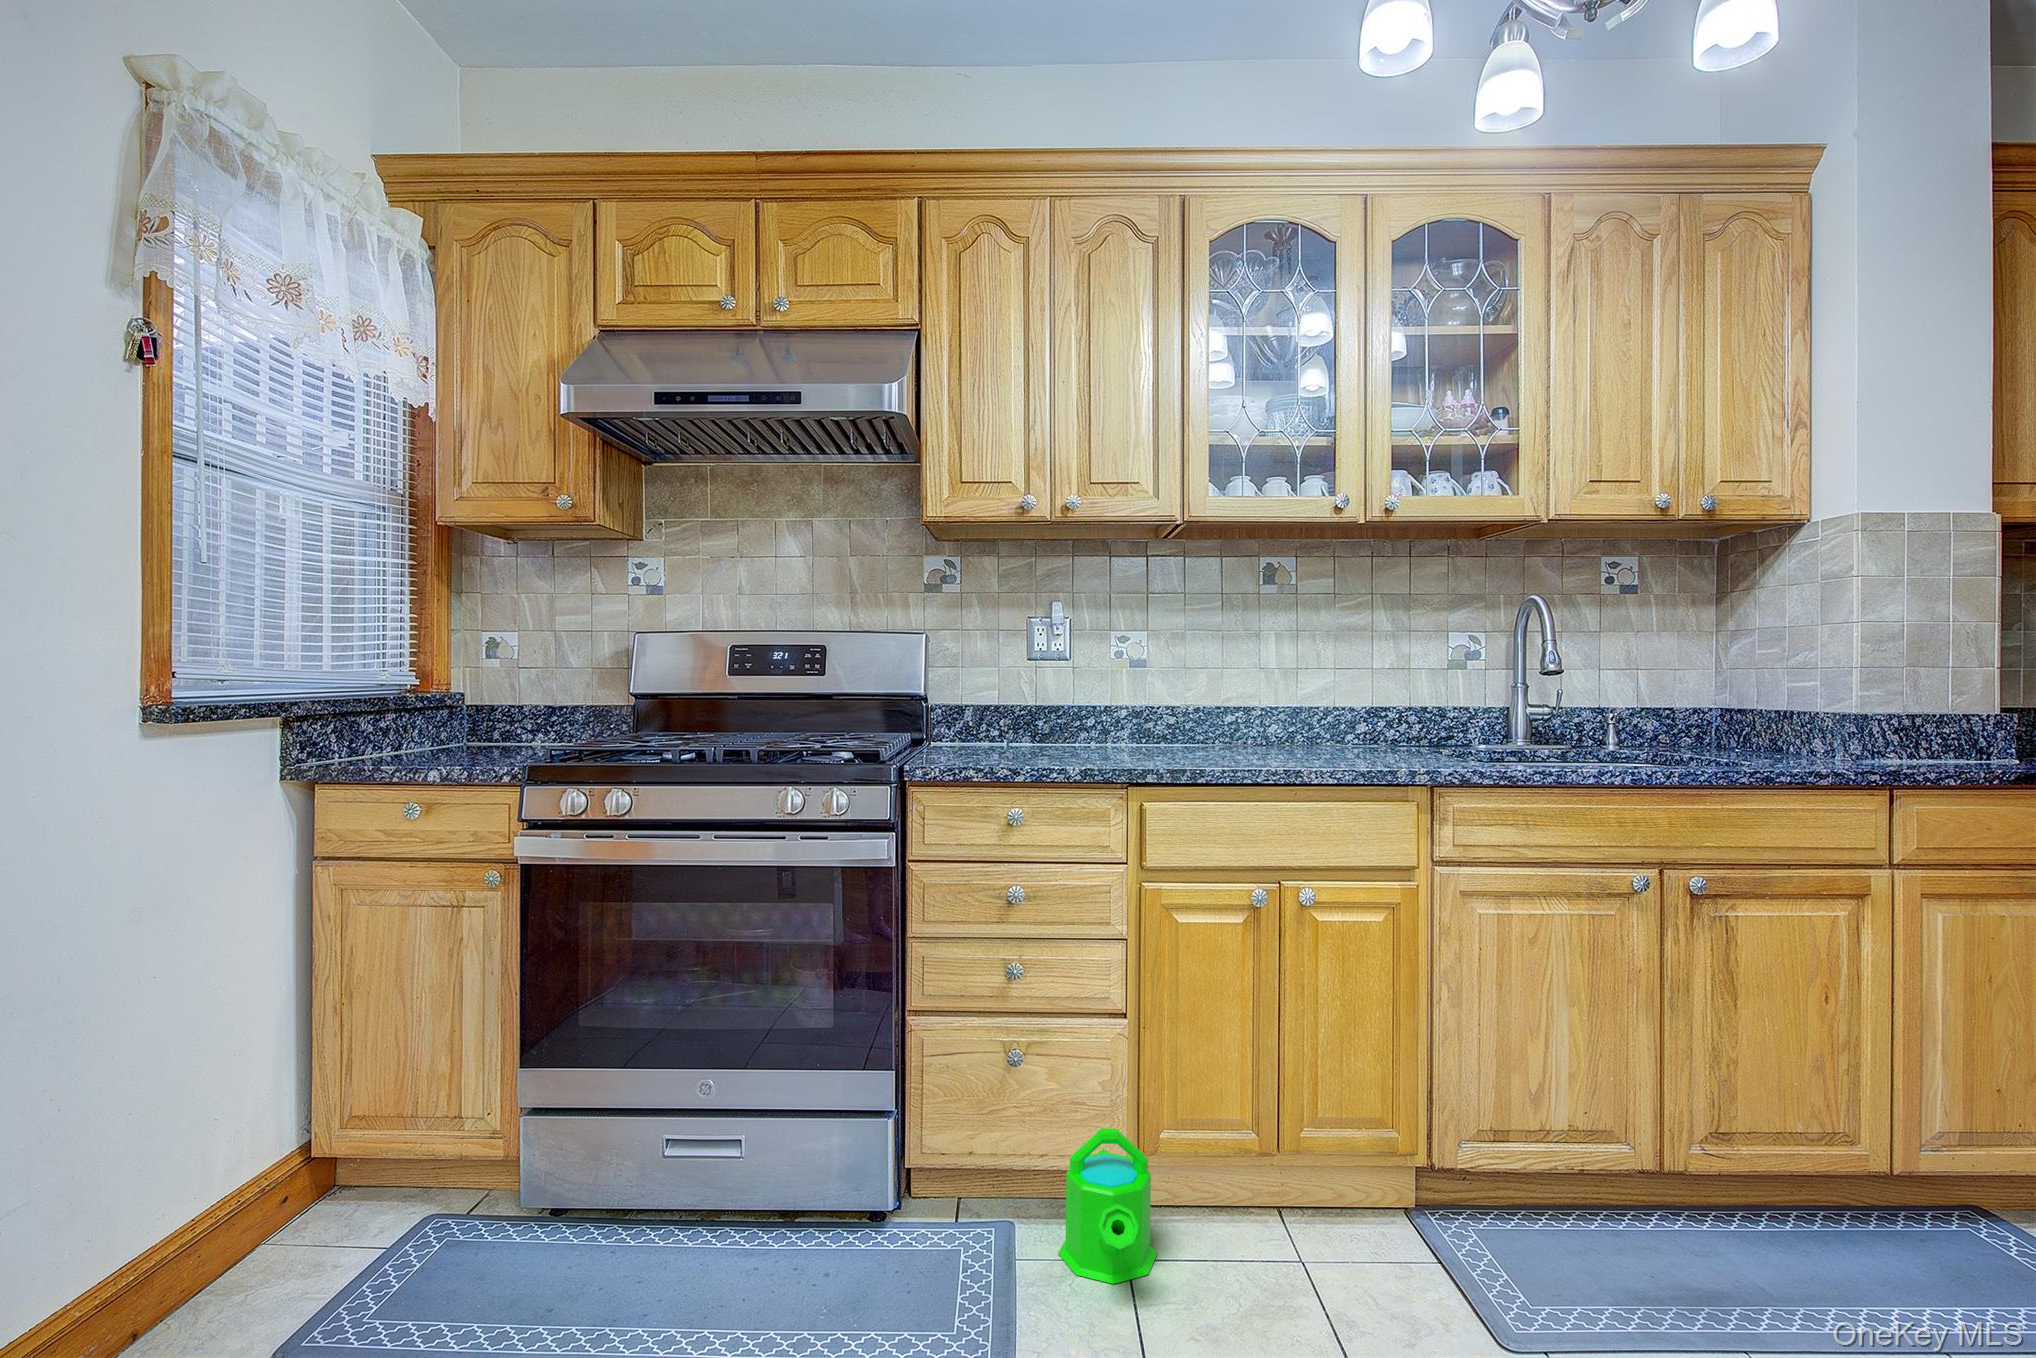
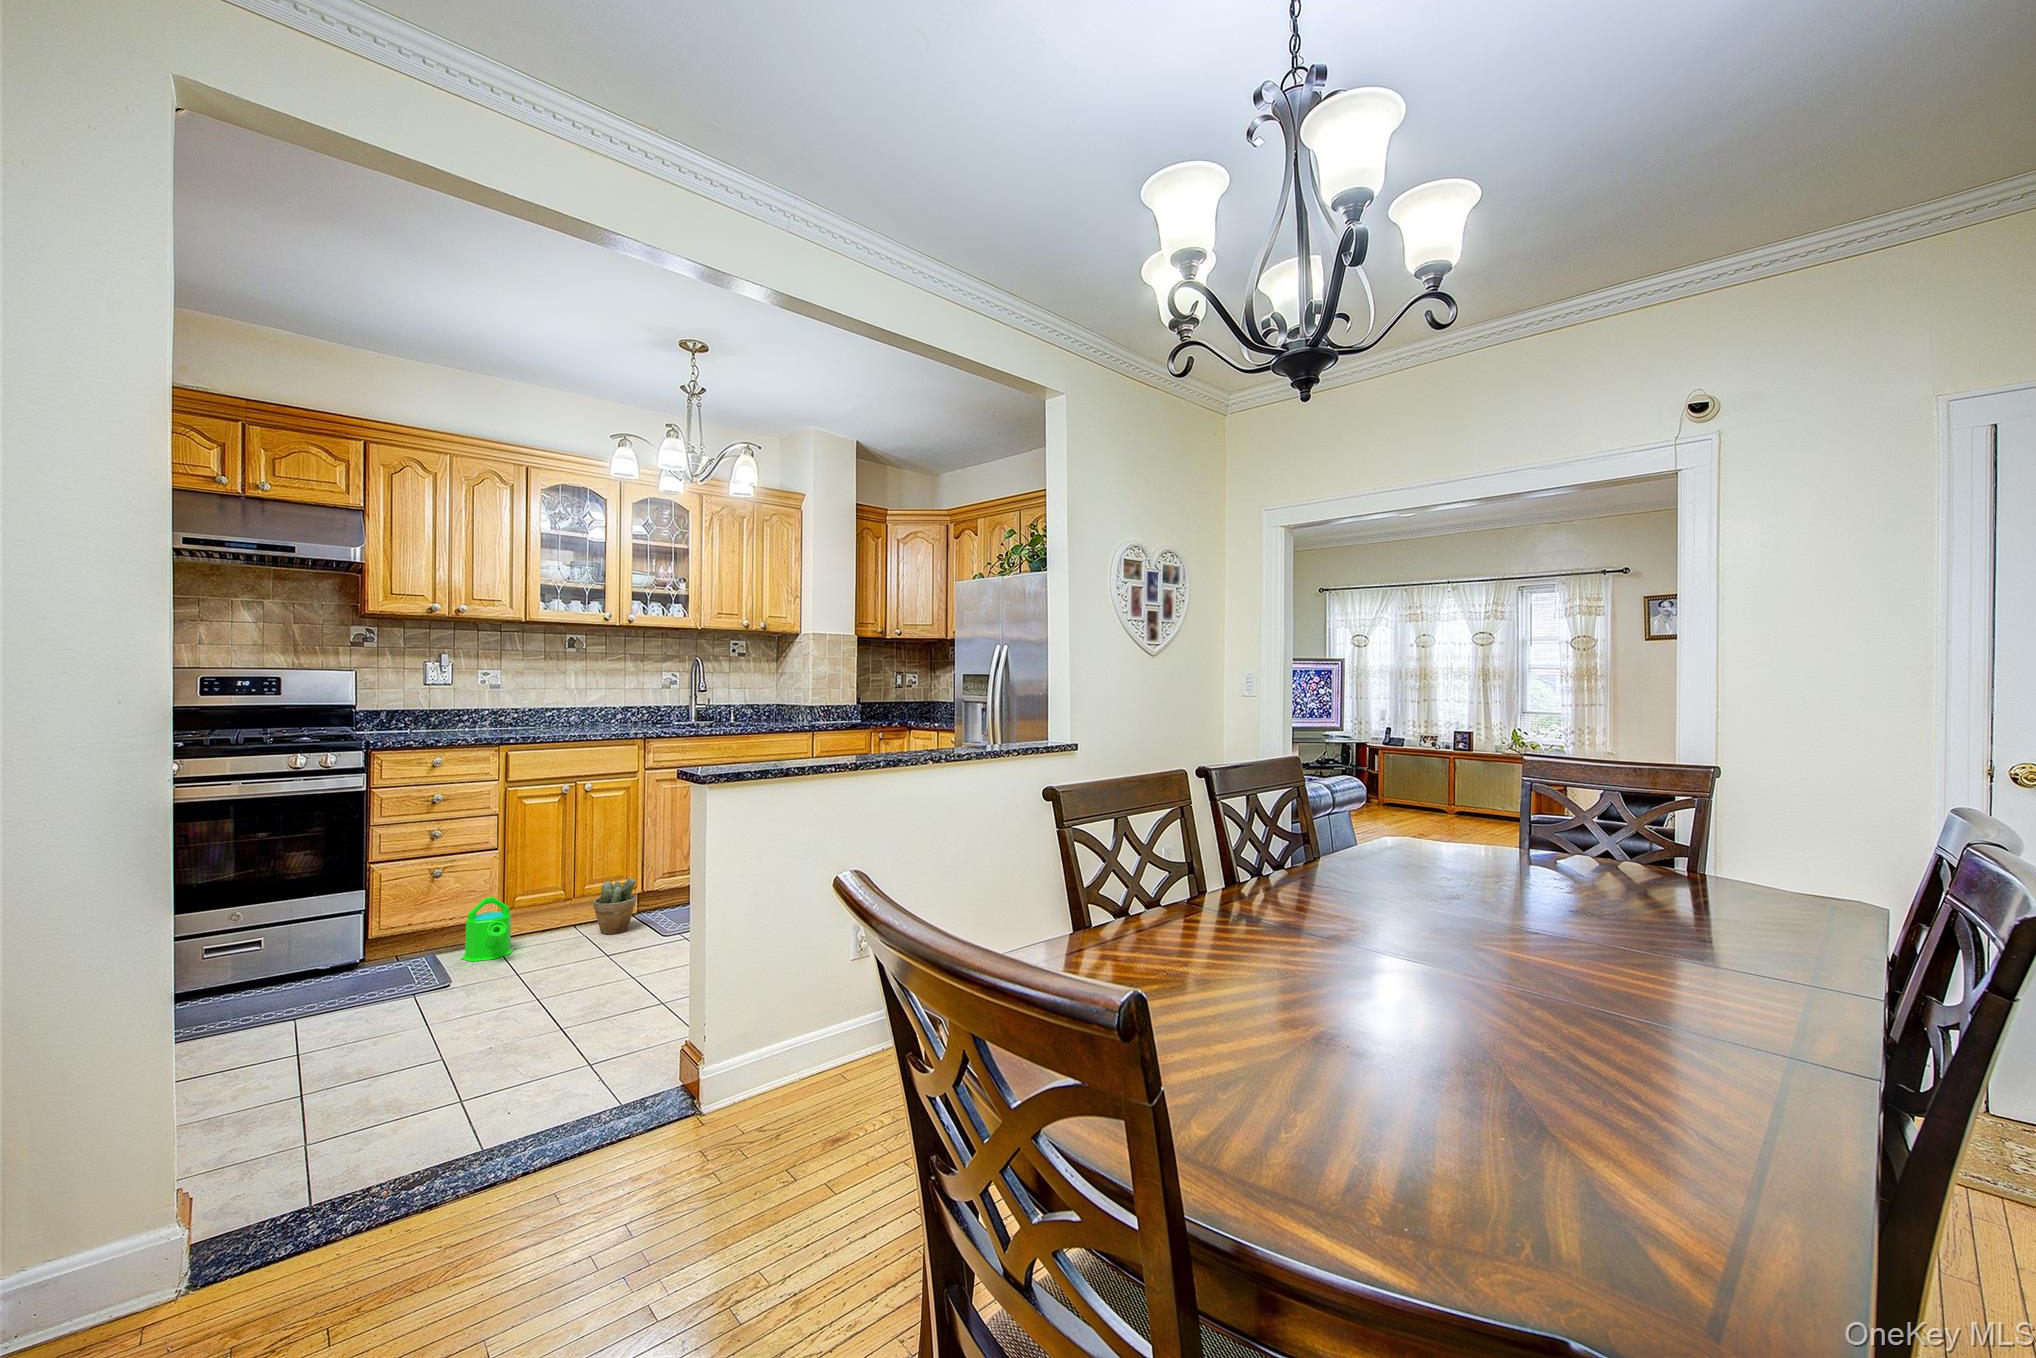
potted plant: none [1320,1136,1420,1279] -> present [593,878,636,934]

